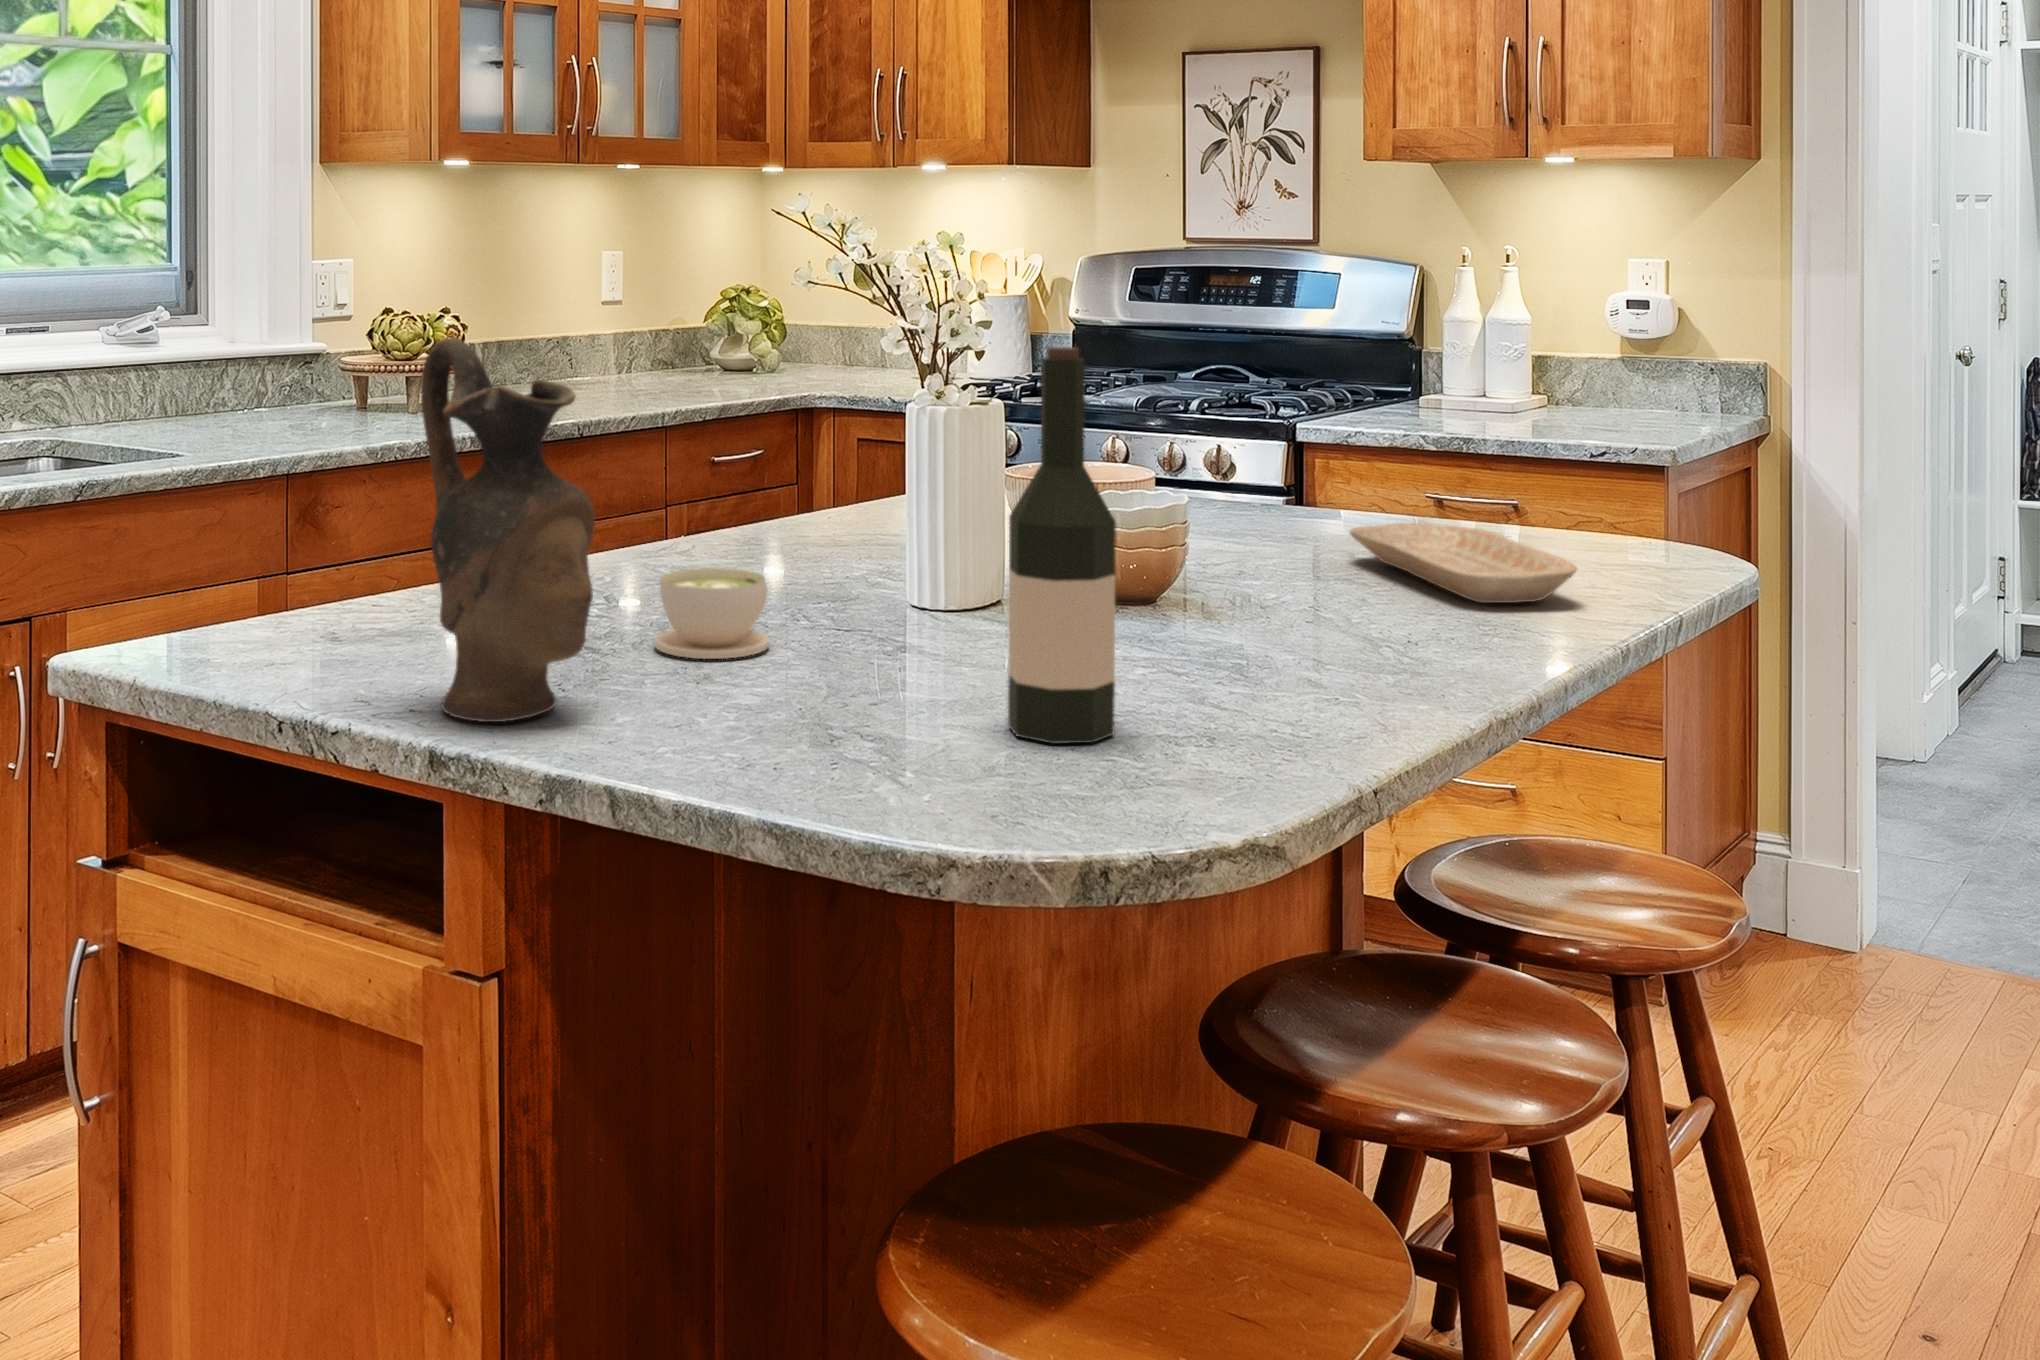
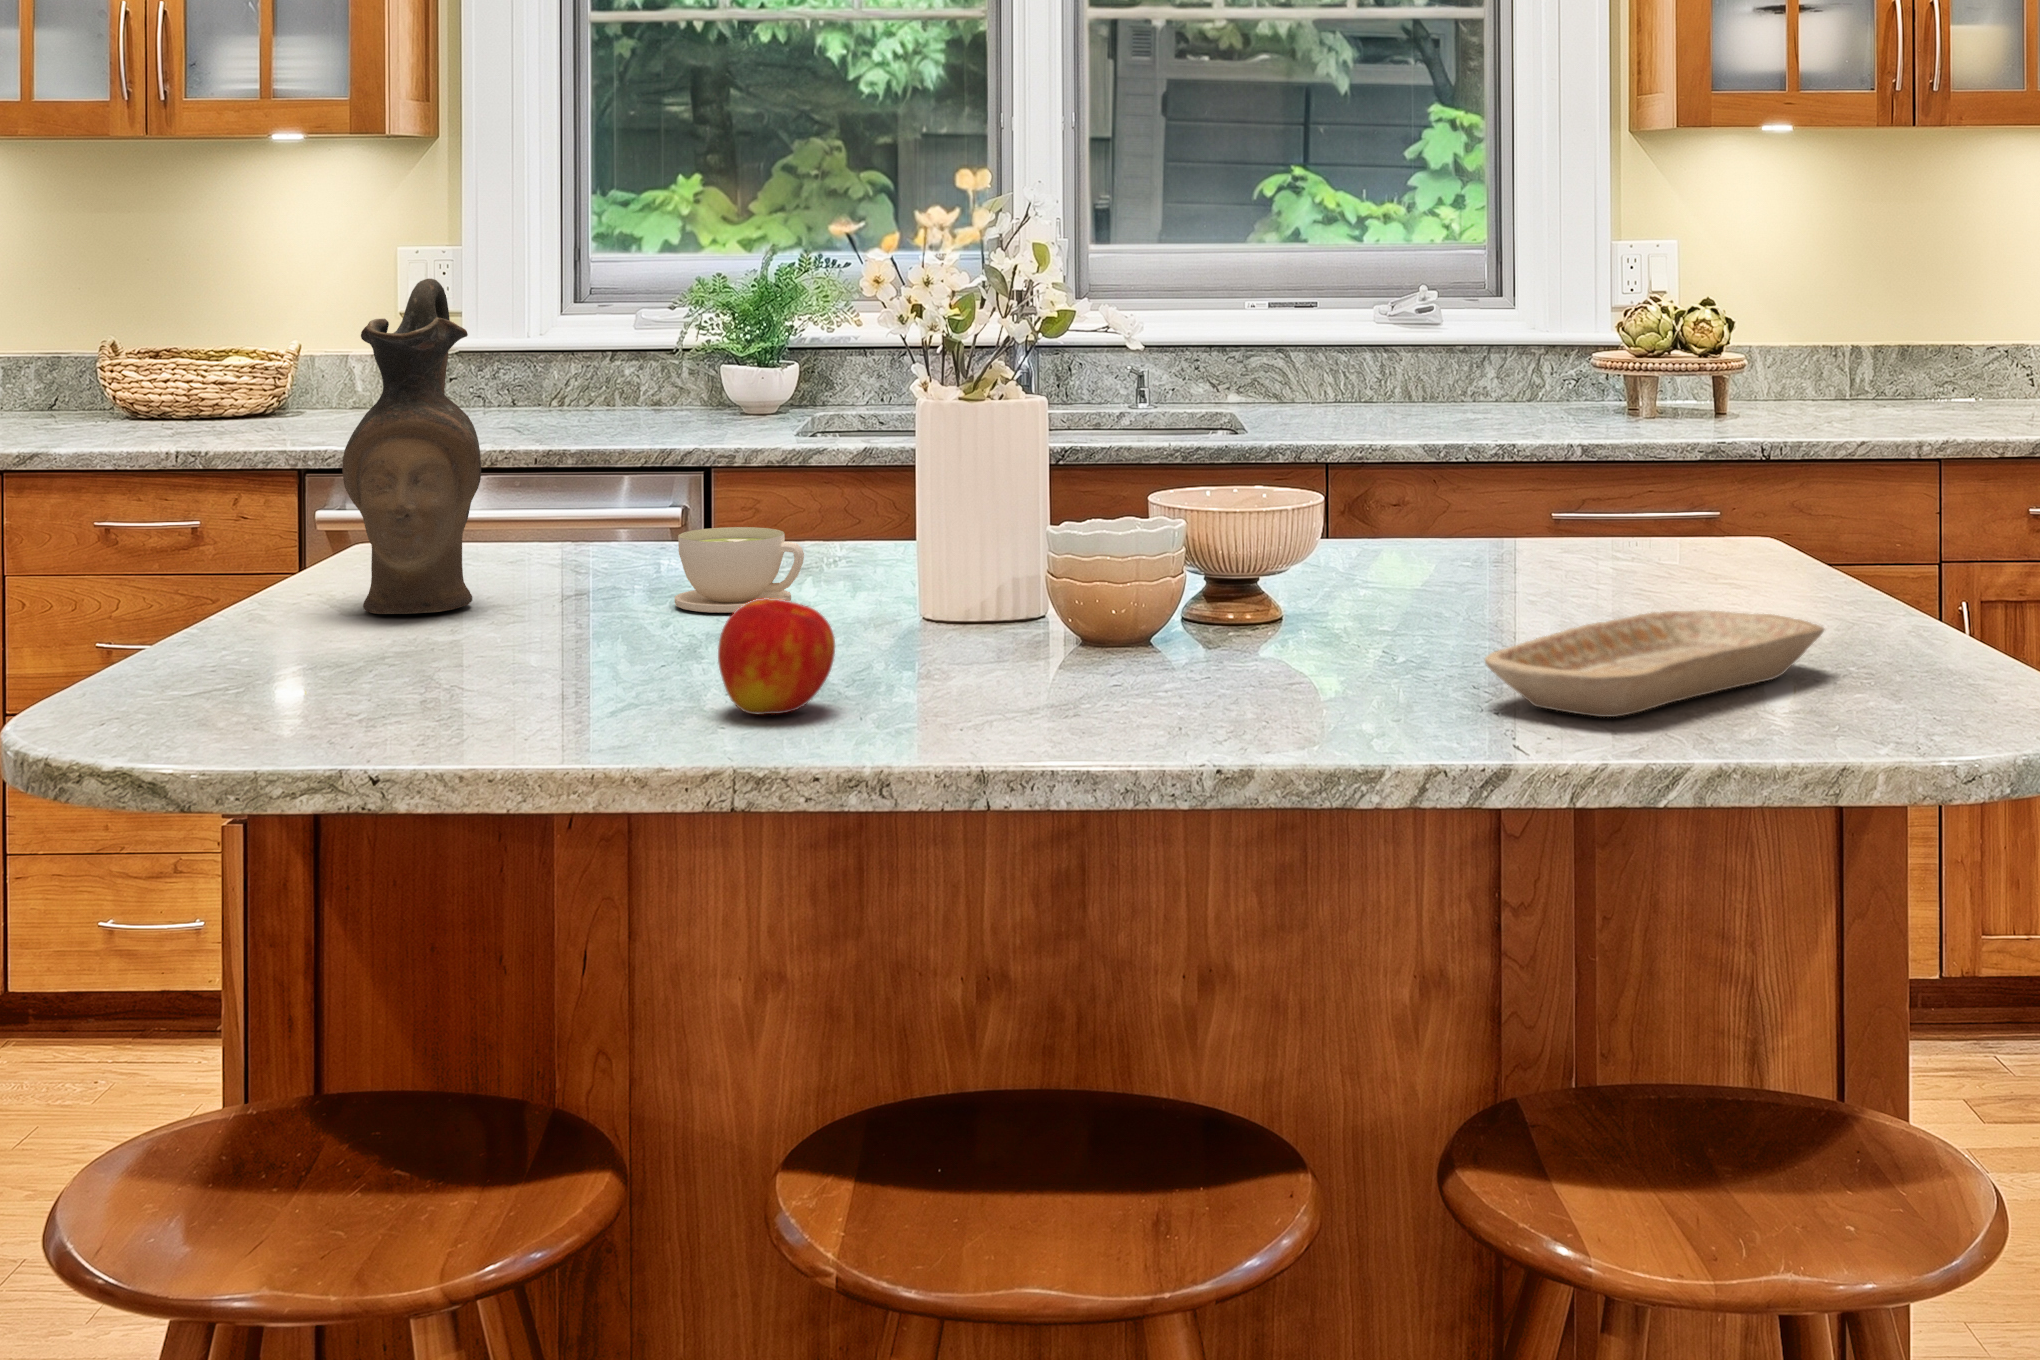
wine bottle: present [1008,347,1116,744] -> none [530,299,641,702]
apple: none [1179,609,1294,713] -> present [718,599,835,715]

